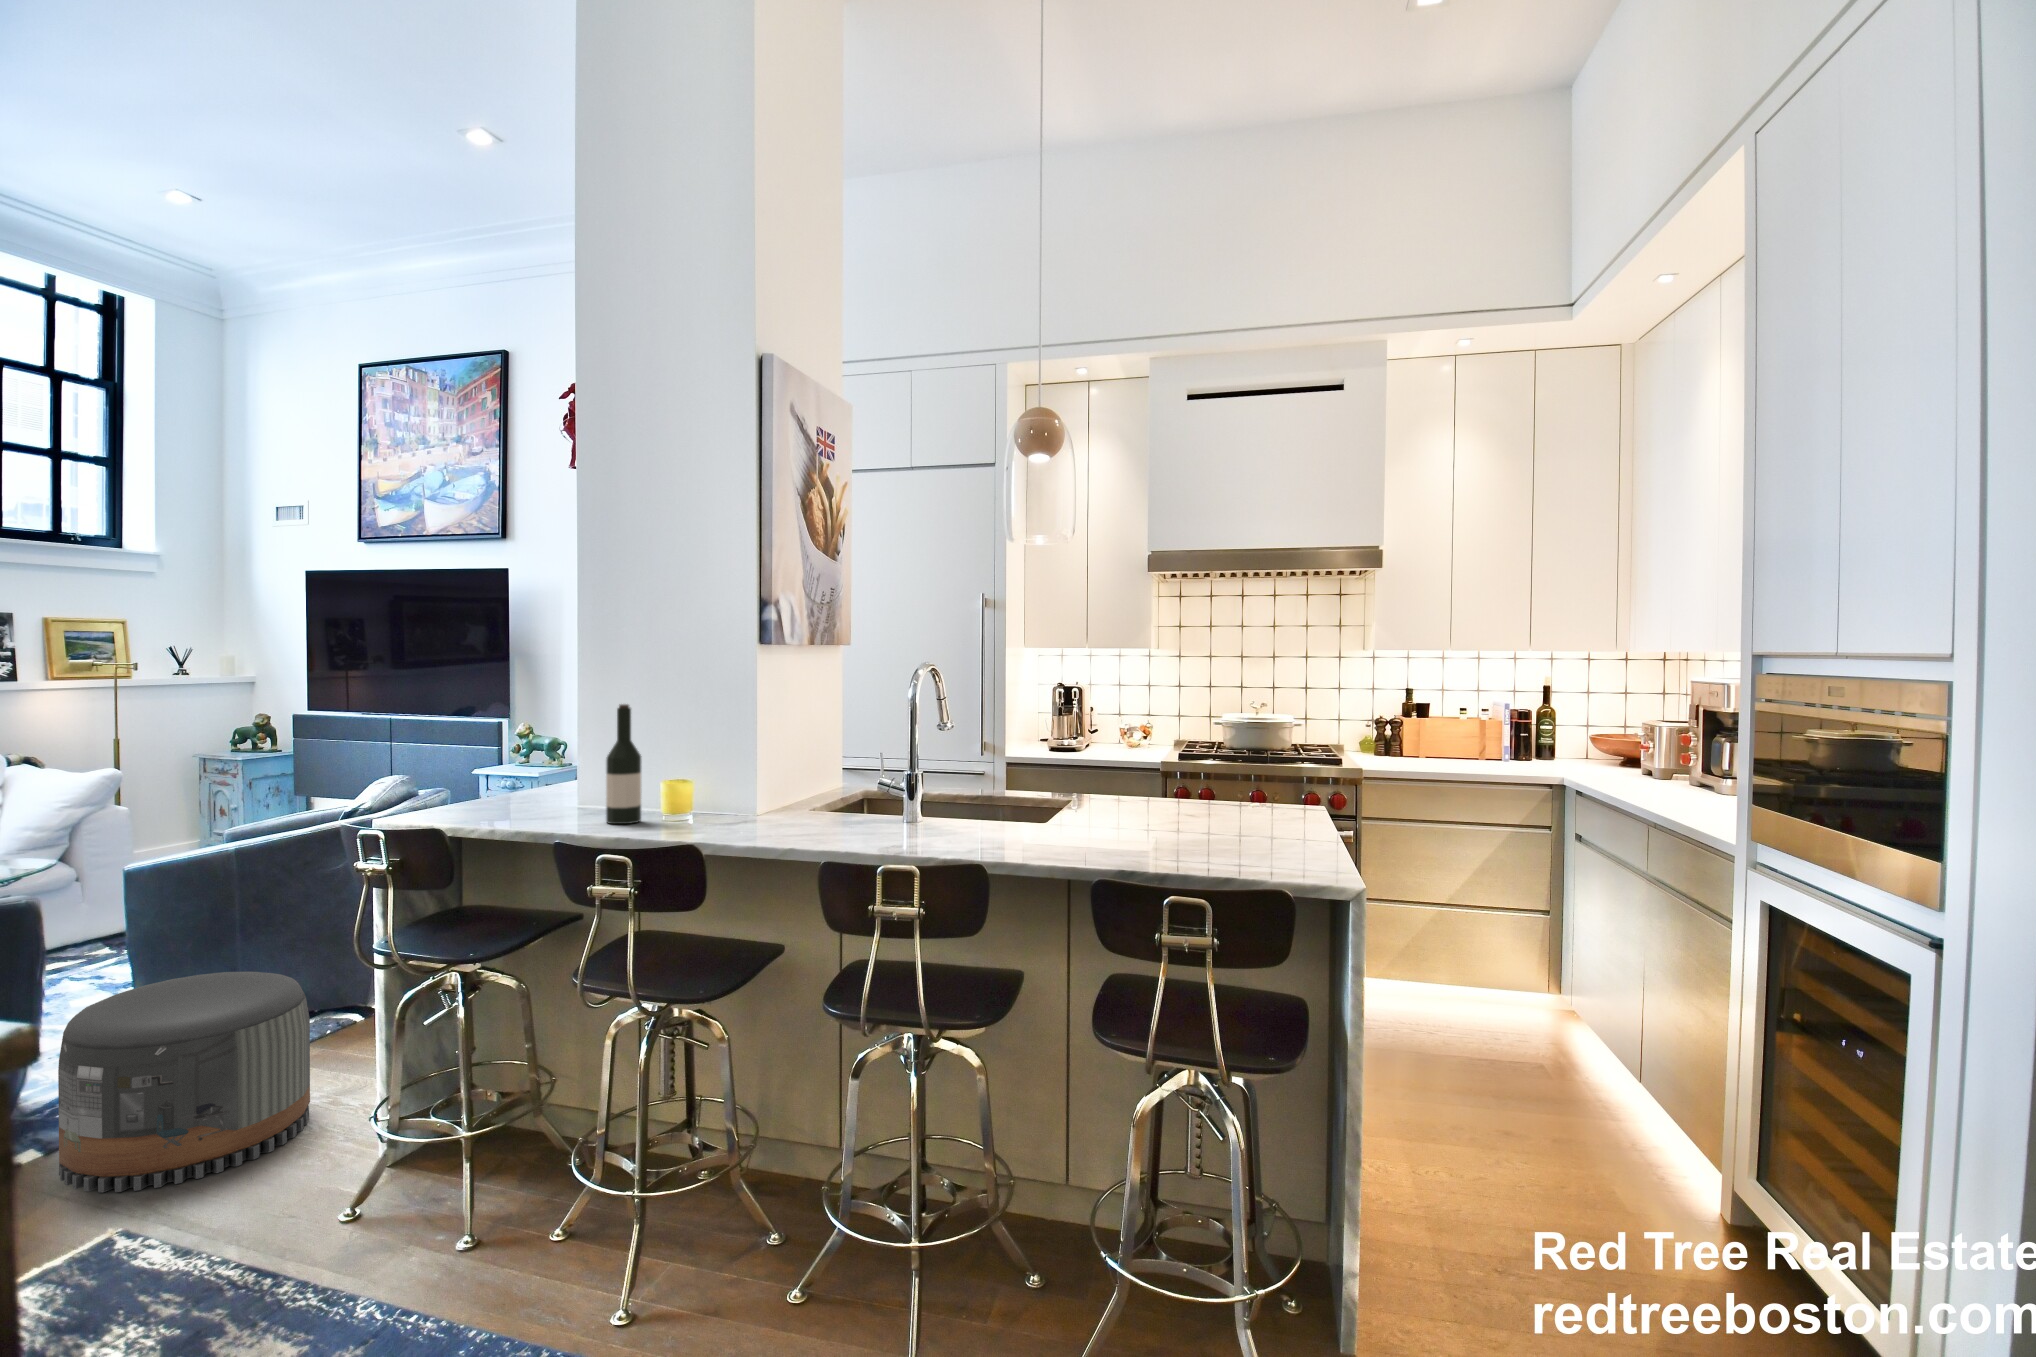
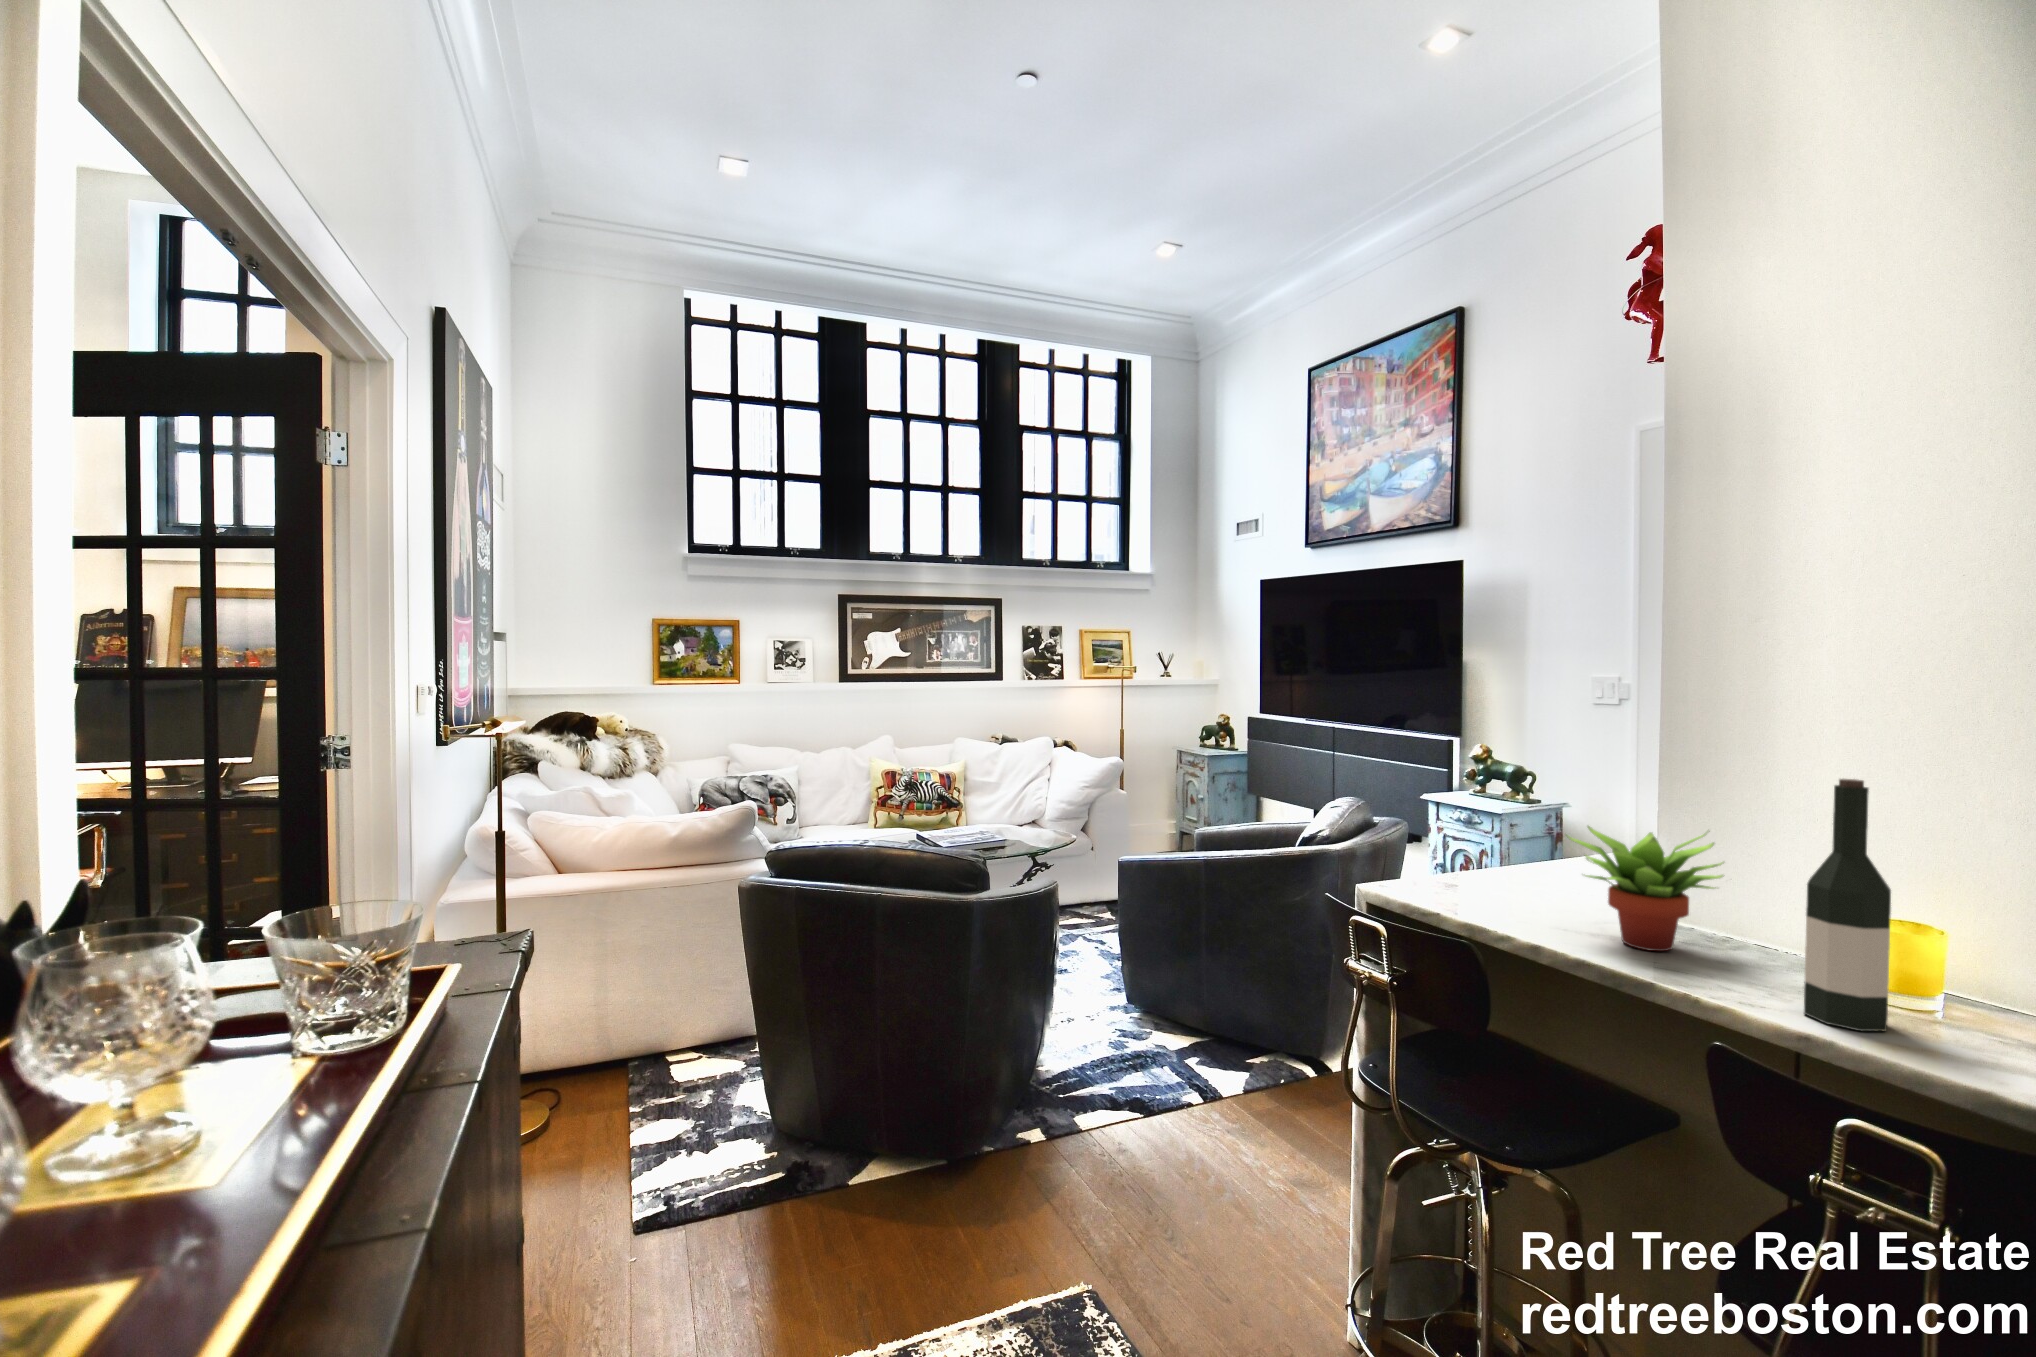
succulent plant: none [505,742,594,814] -> present [1566,826,1724,951]
pouf: present [58,972,310,1192] -> none [1047,1031,1278,1316]

